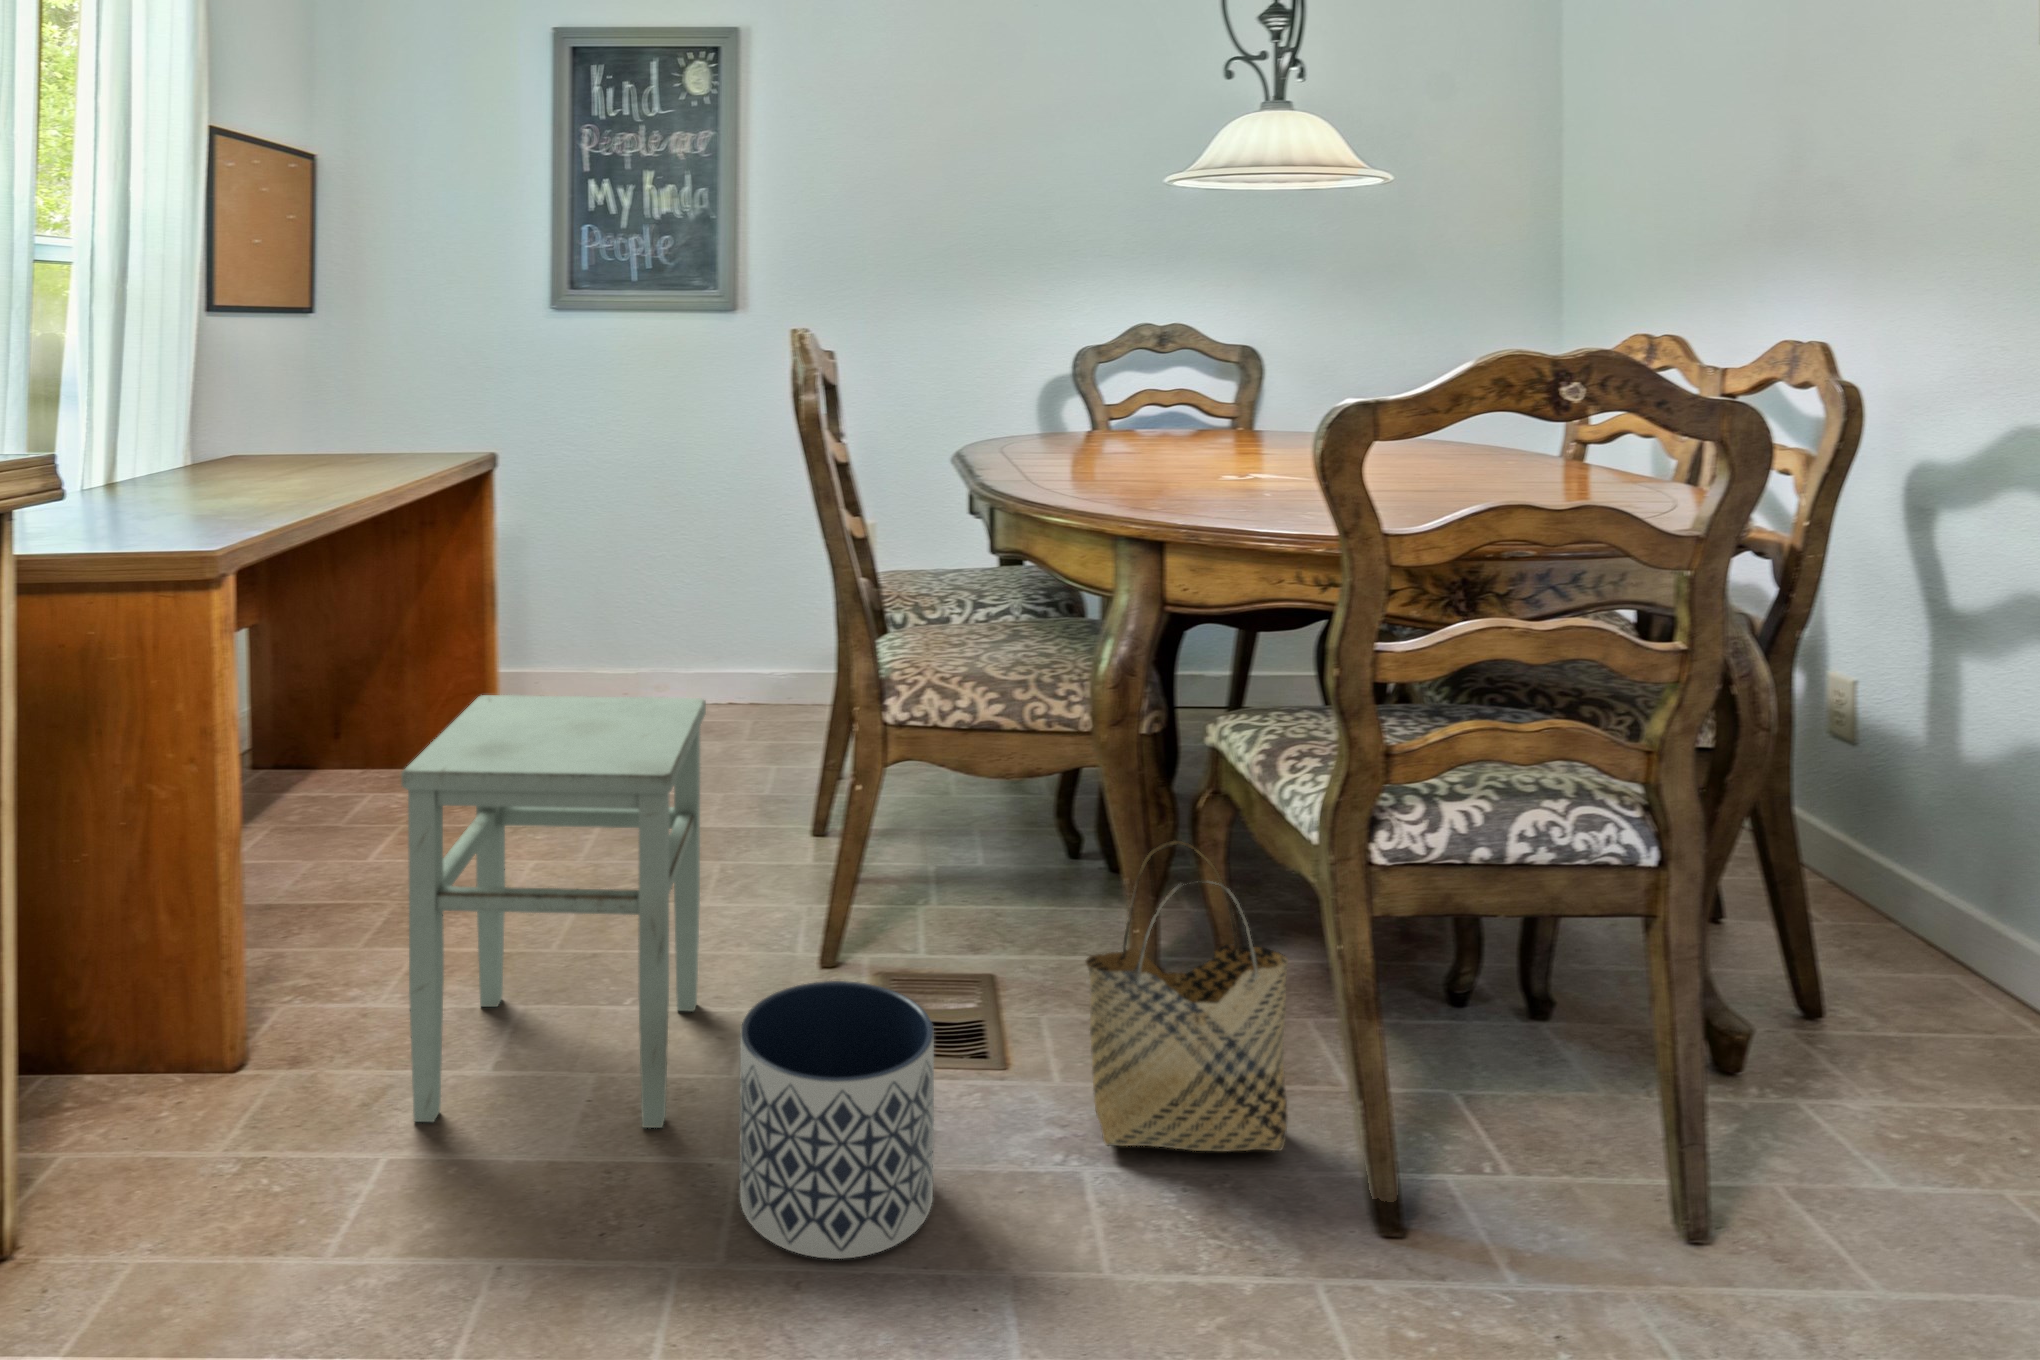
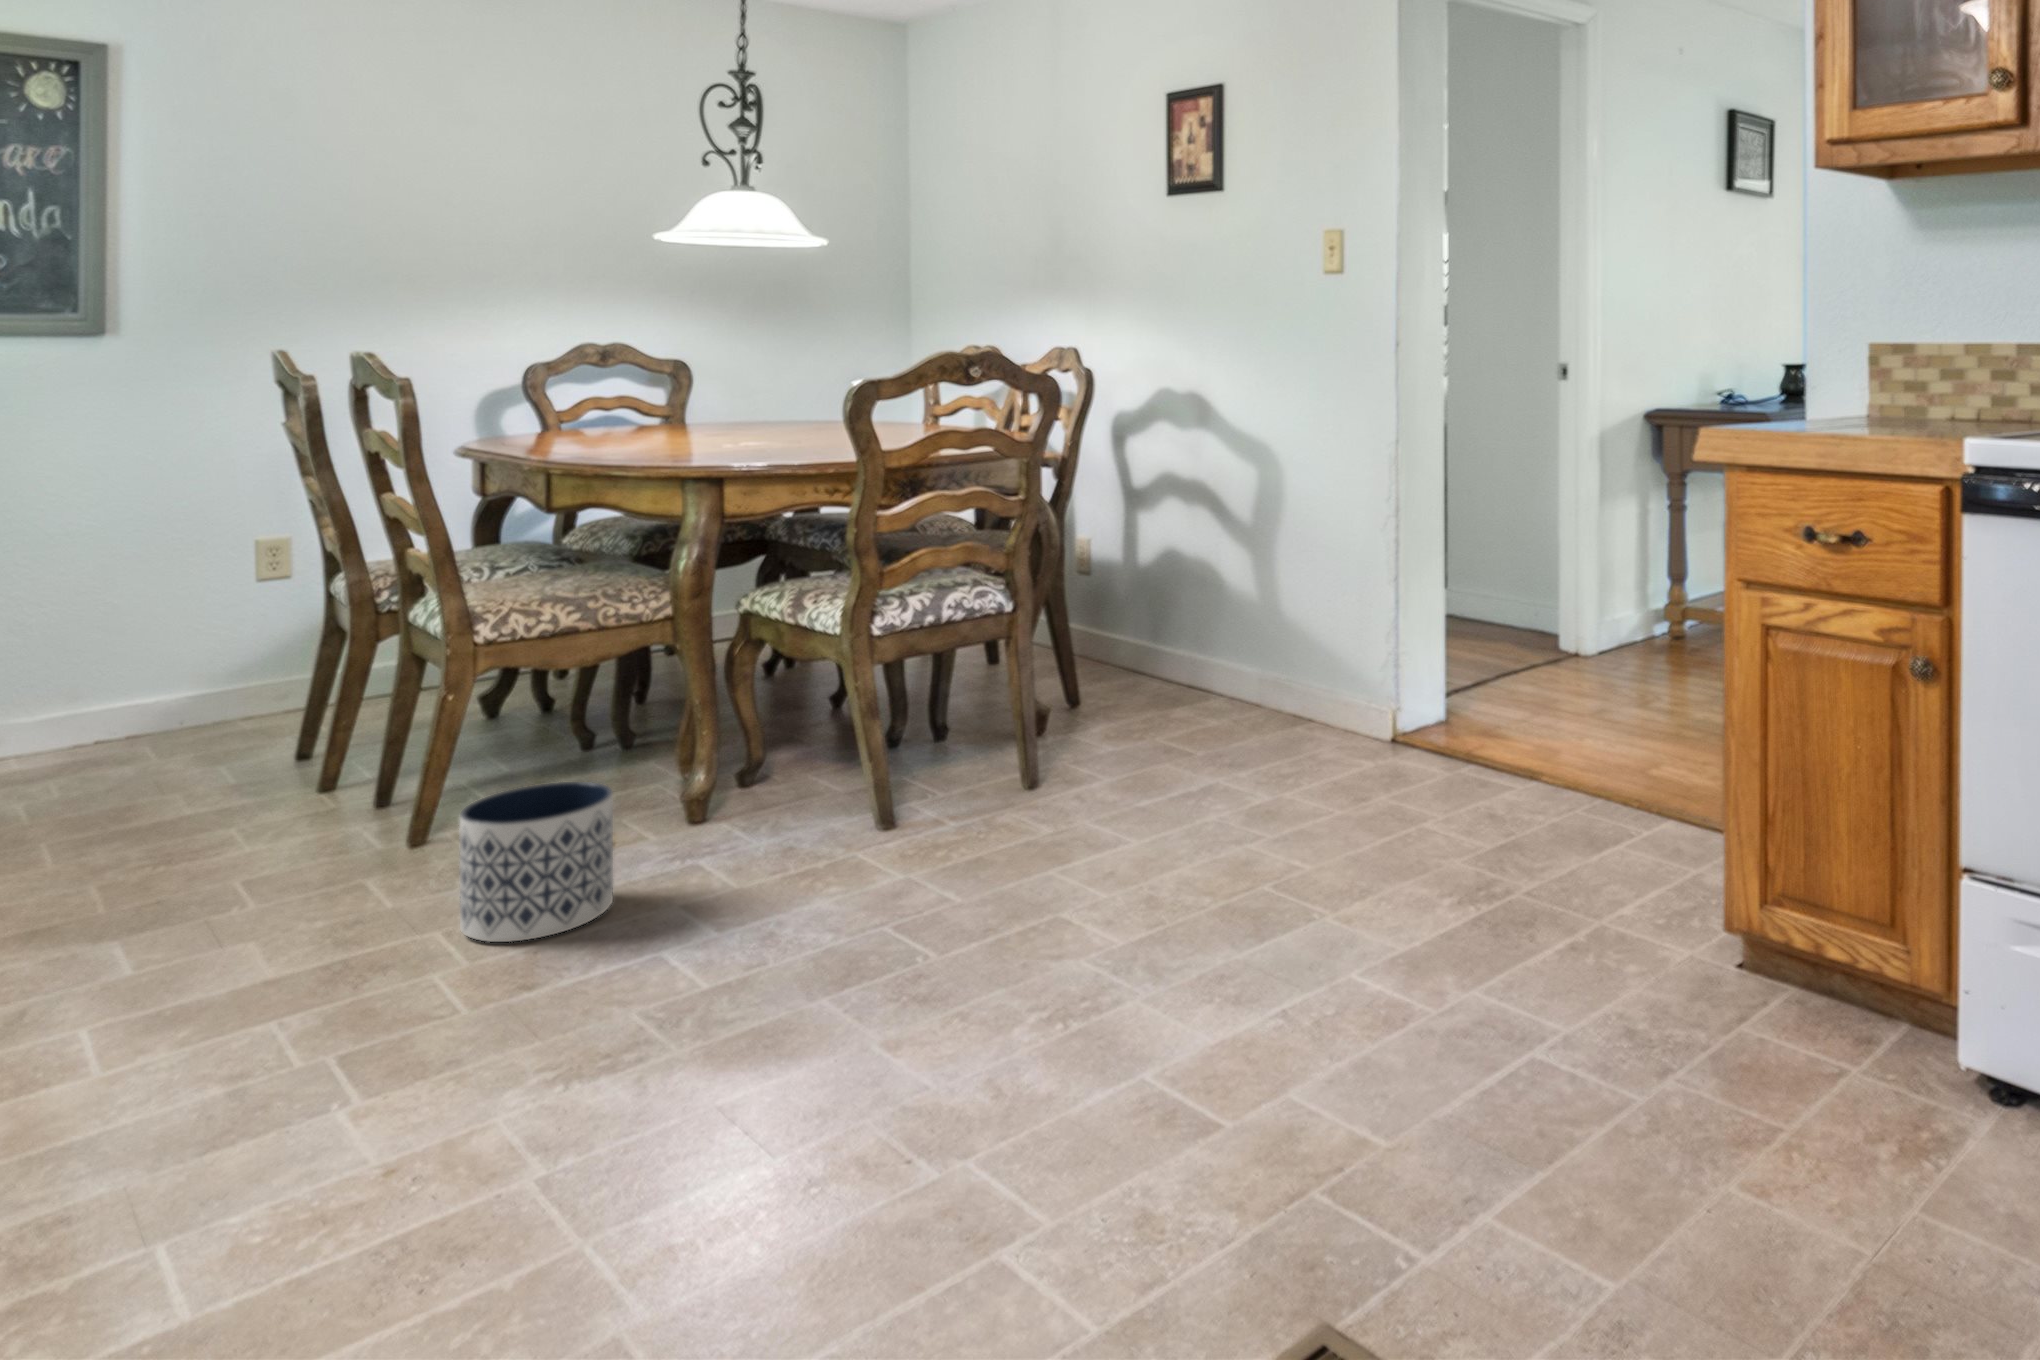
stool: present [401,695,706,1128] -> none [67,642,369,1003]
woven basket: present [1086,841,1288,1152] -> none [691,659,823,846]

